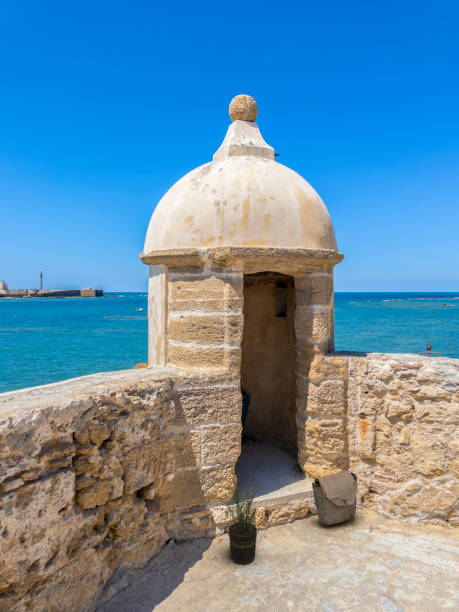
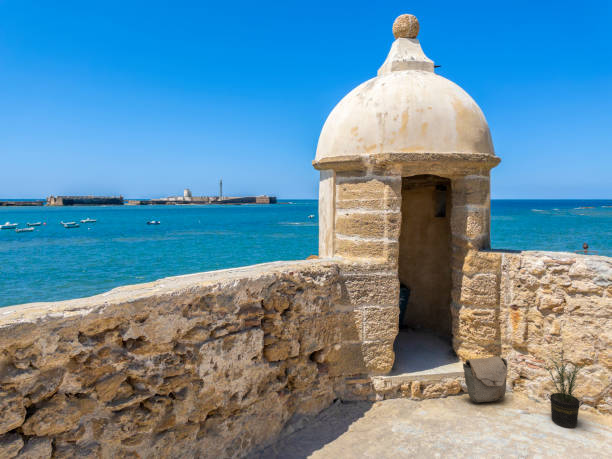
potted plant: present [220,478,260,564] -> present [545,350,587,428]

